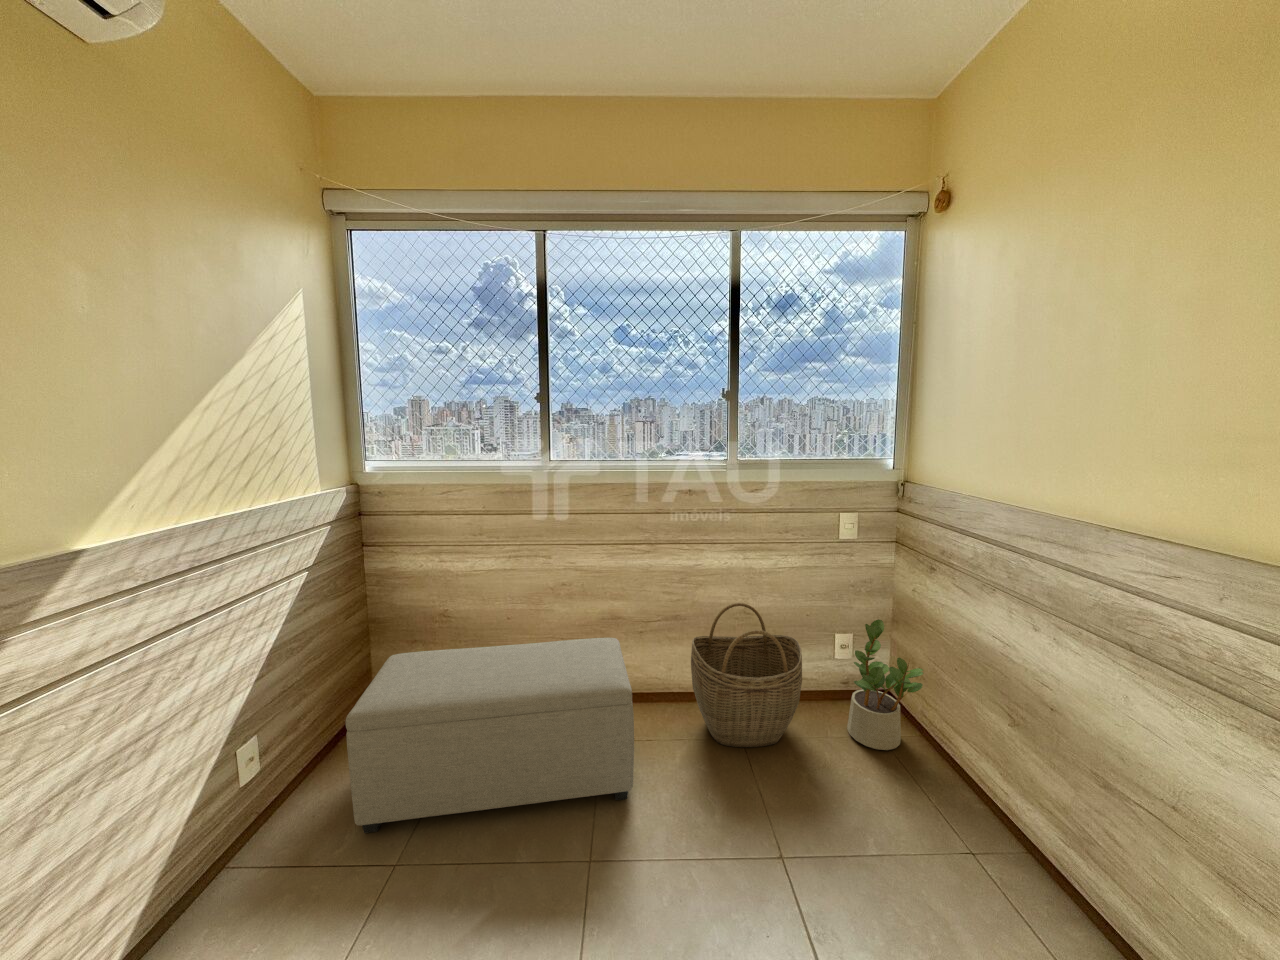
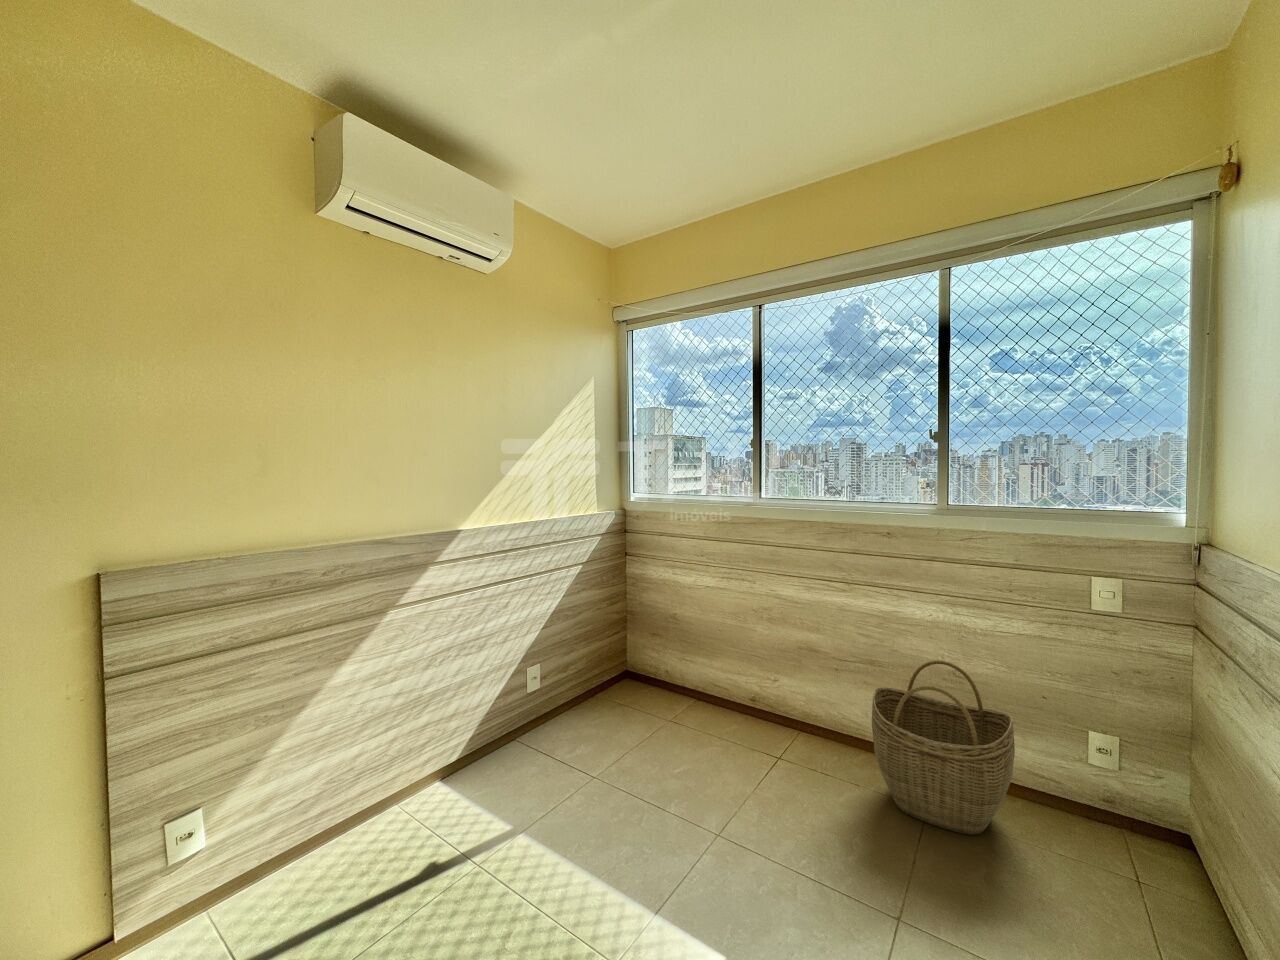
potted plant: present [847,619,923,750] -> none [1094,718,1225,911]
ottoman: present [346,638,634,833] -> none [577,637,800,811]

